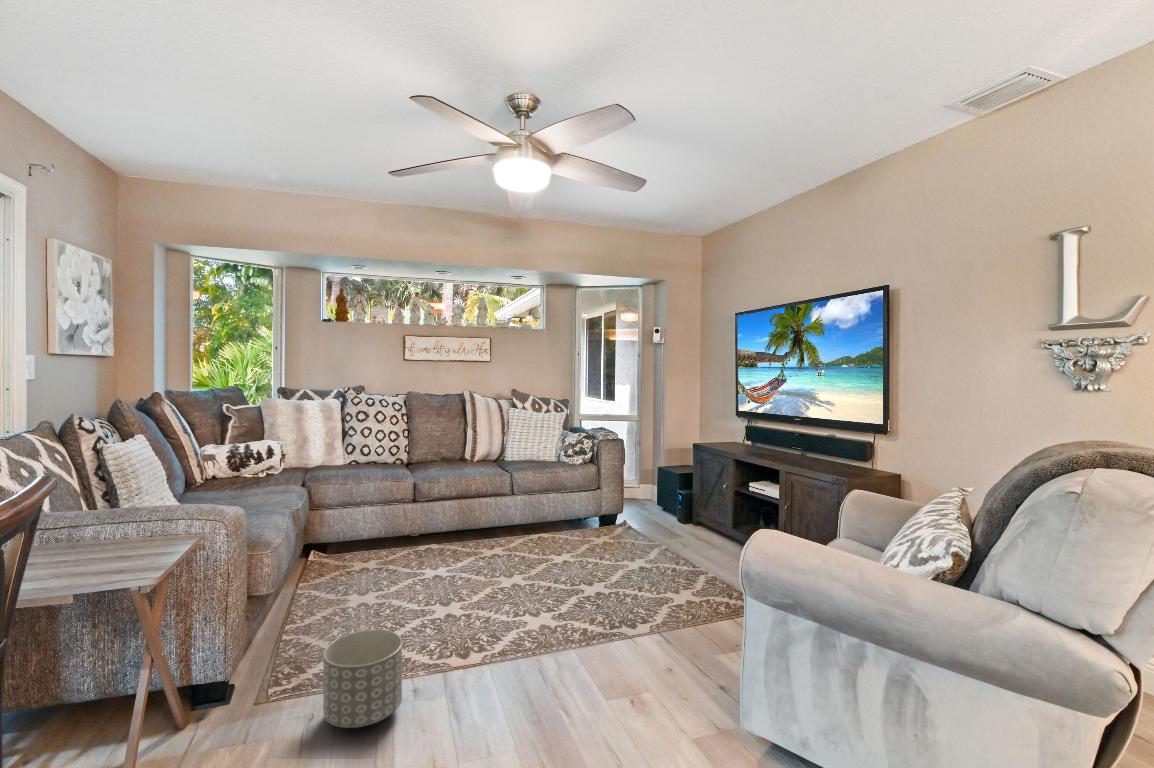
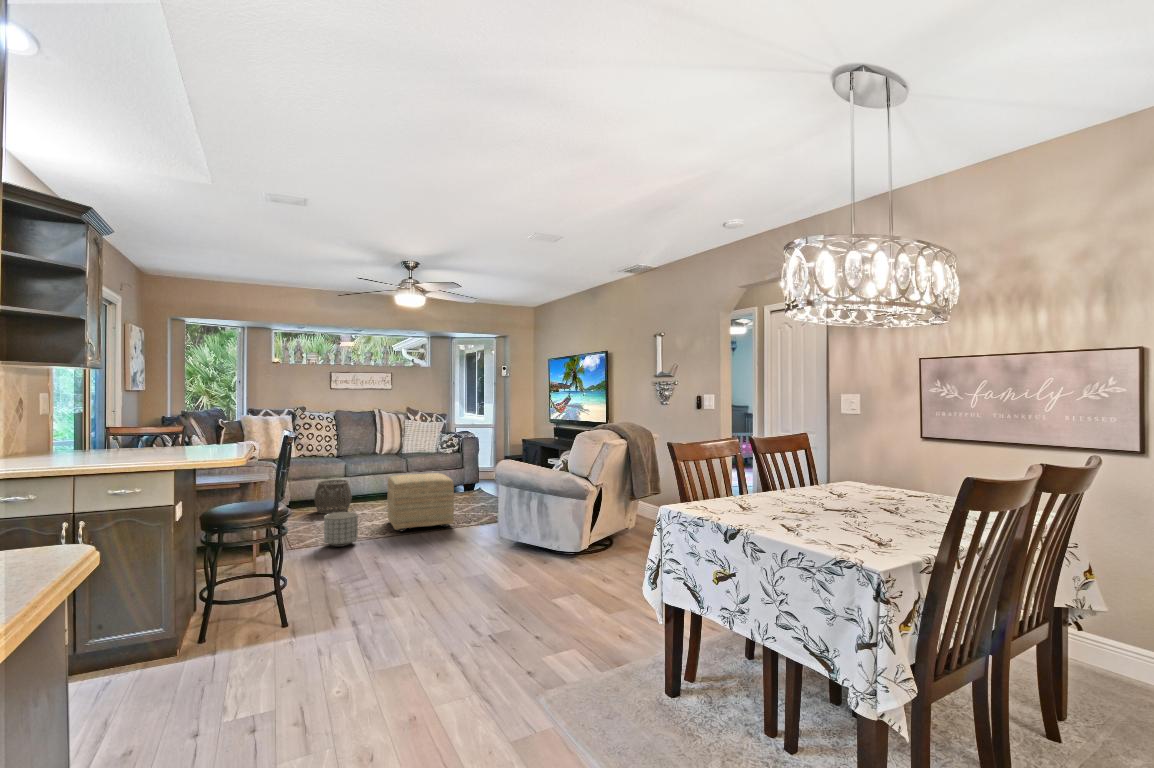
woven basket: none [353,514,418,581] -> present [314,480,352,514]
ottoman: none [475,522,611,663] -> present [387,473,454,531]

